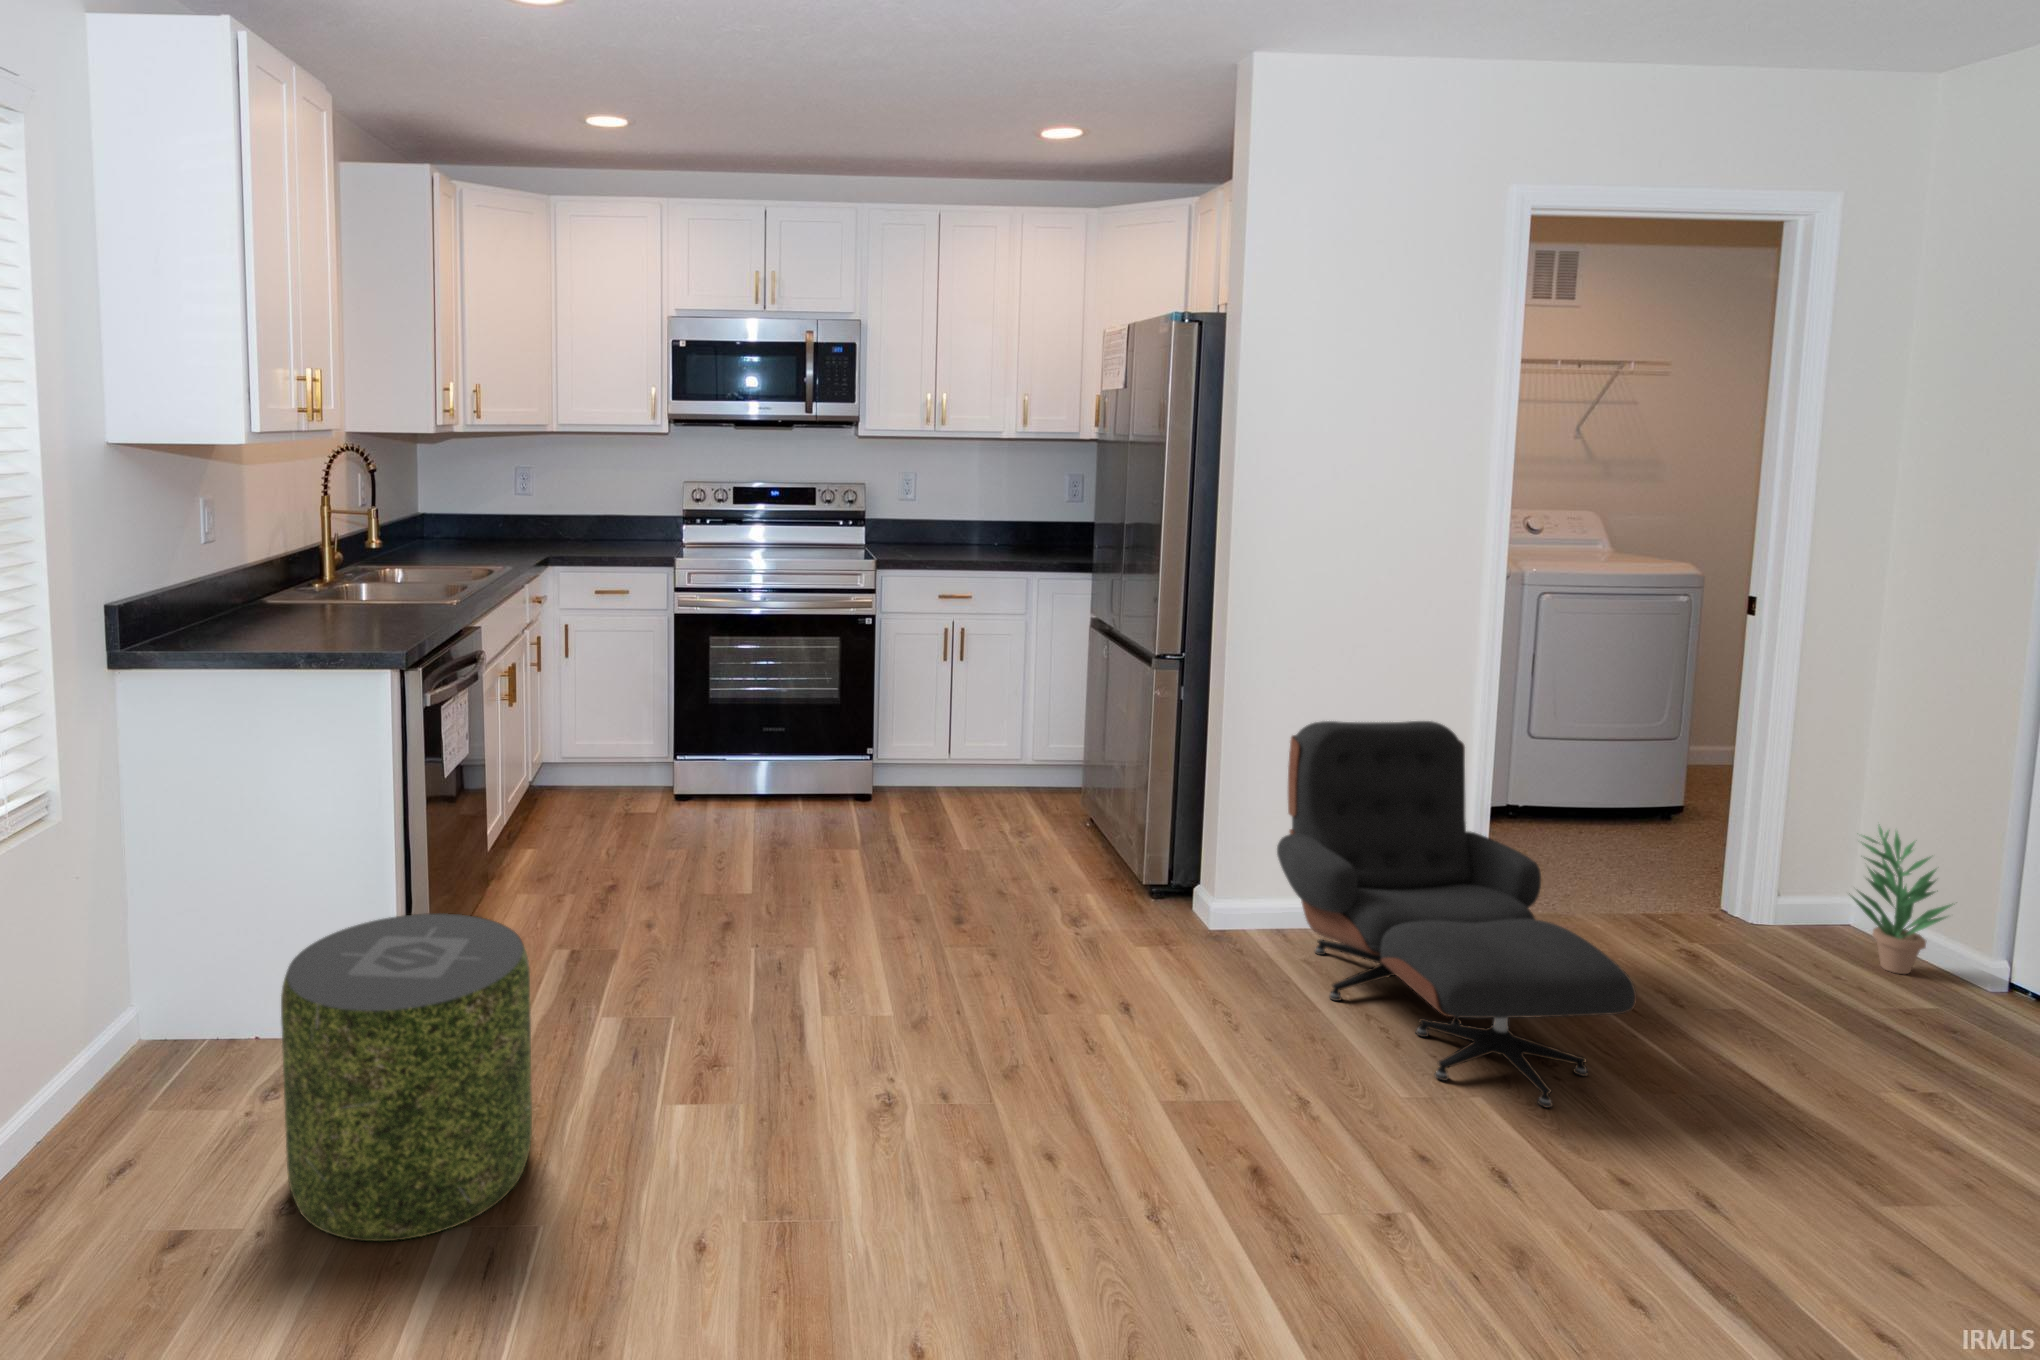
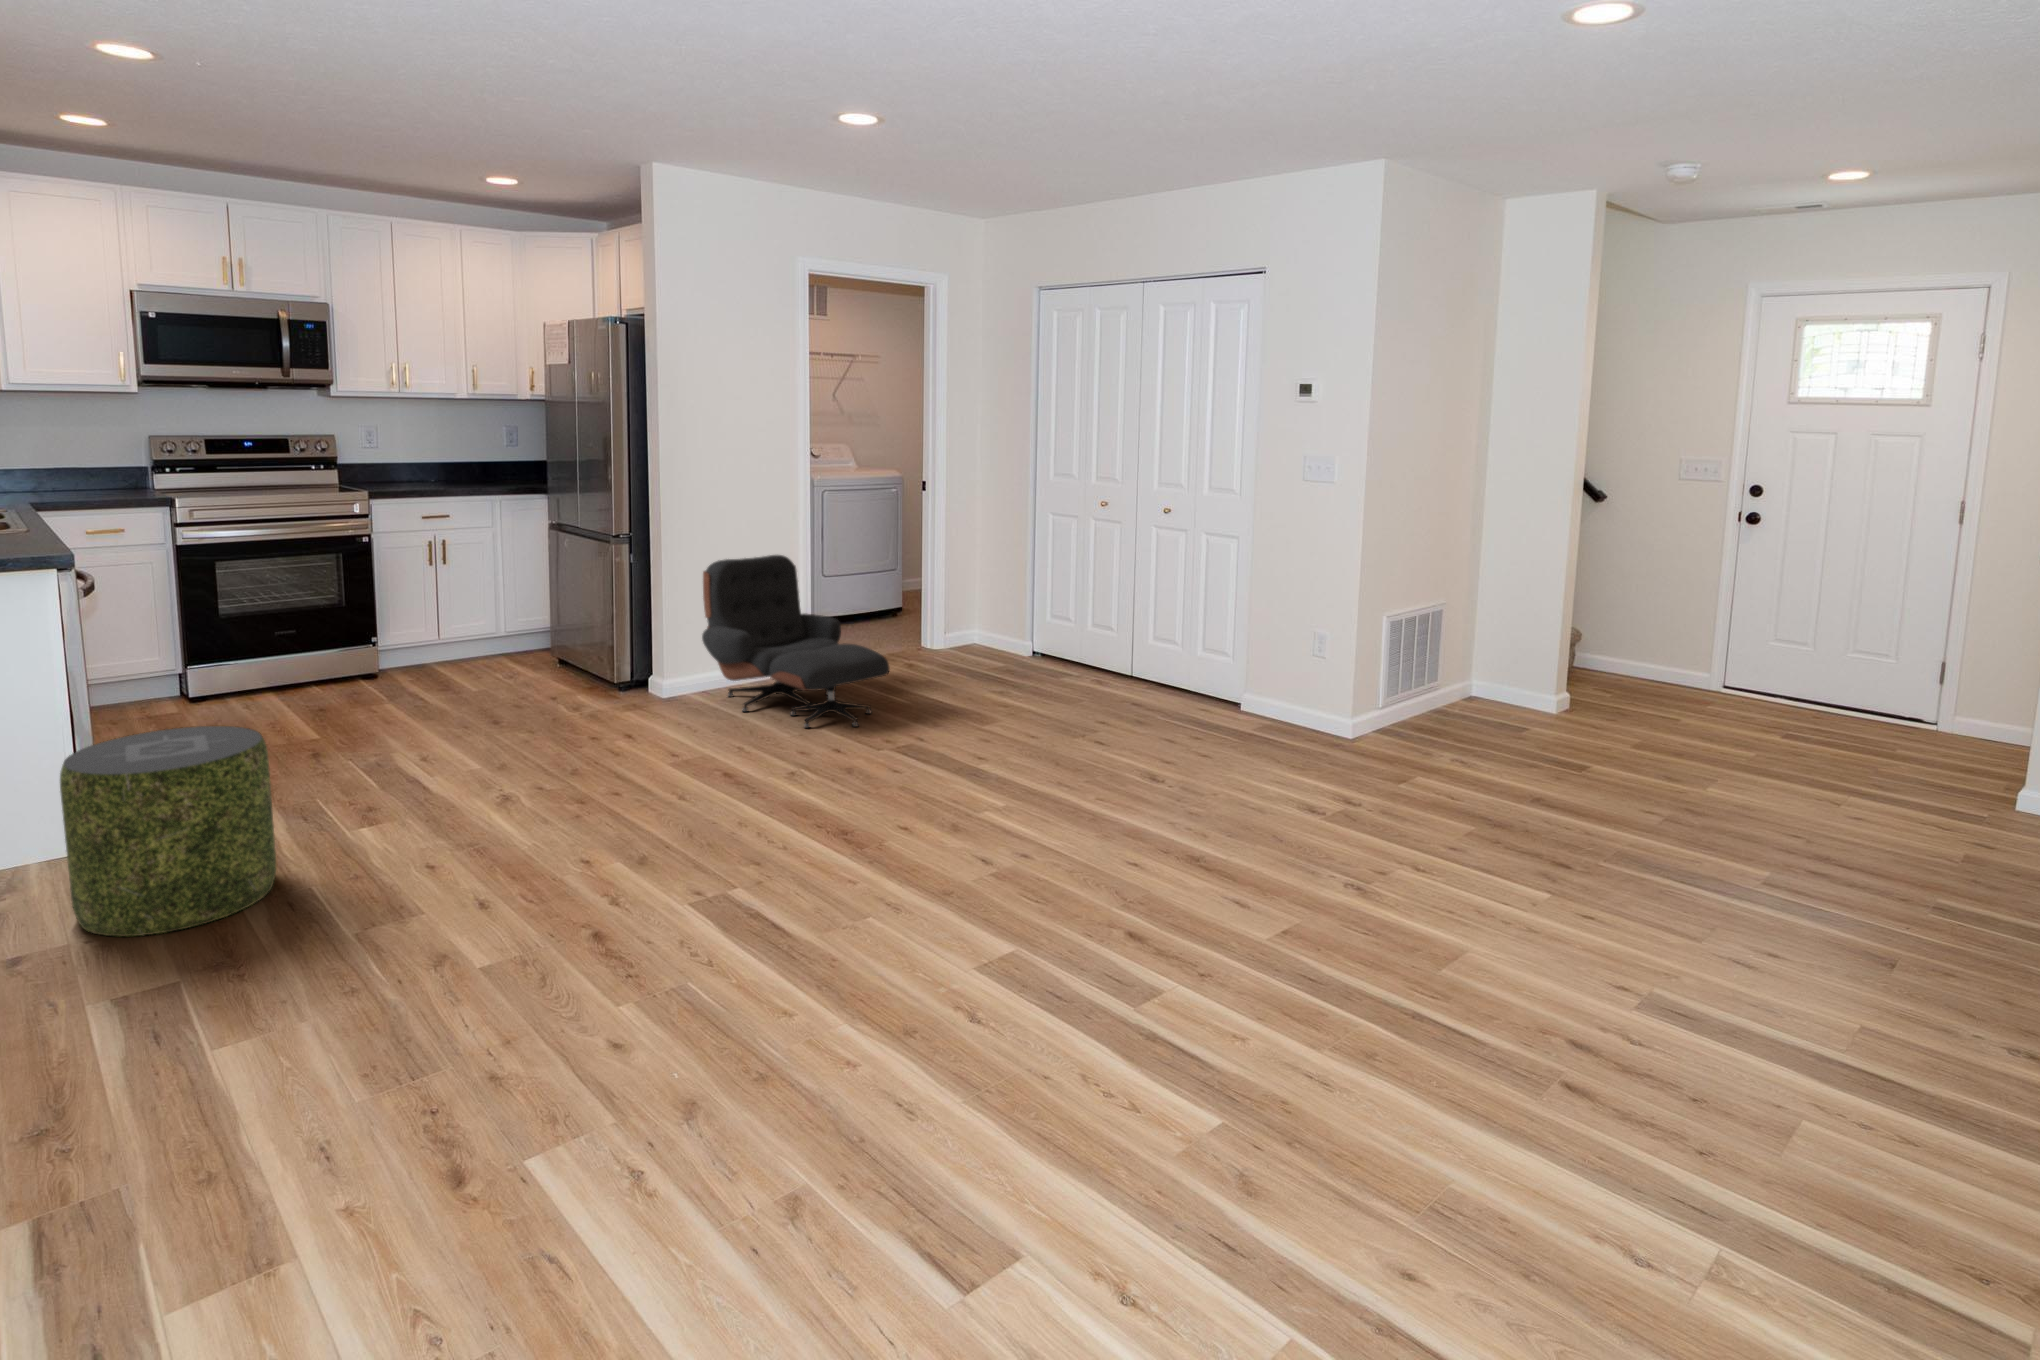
potted plant: present [1852,826,1952,974] -> none [971,584,1013,656]

